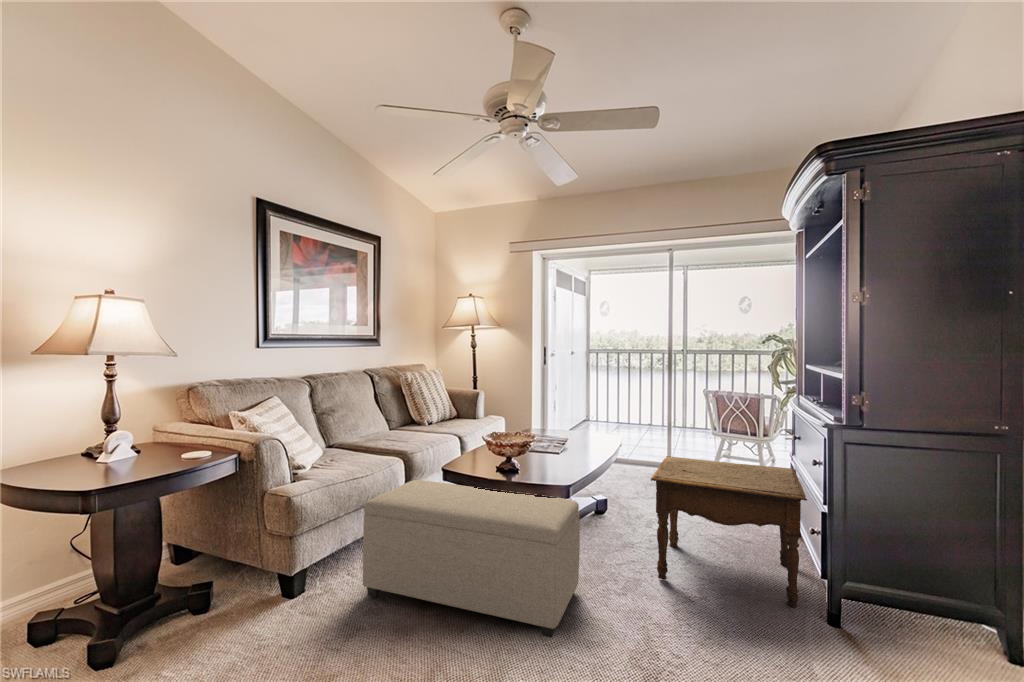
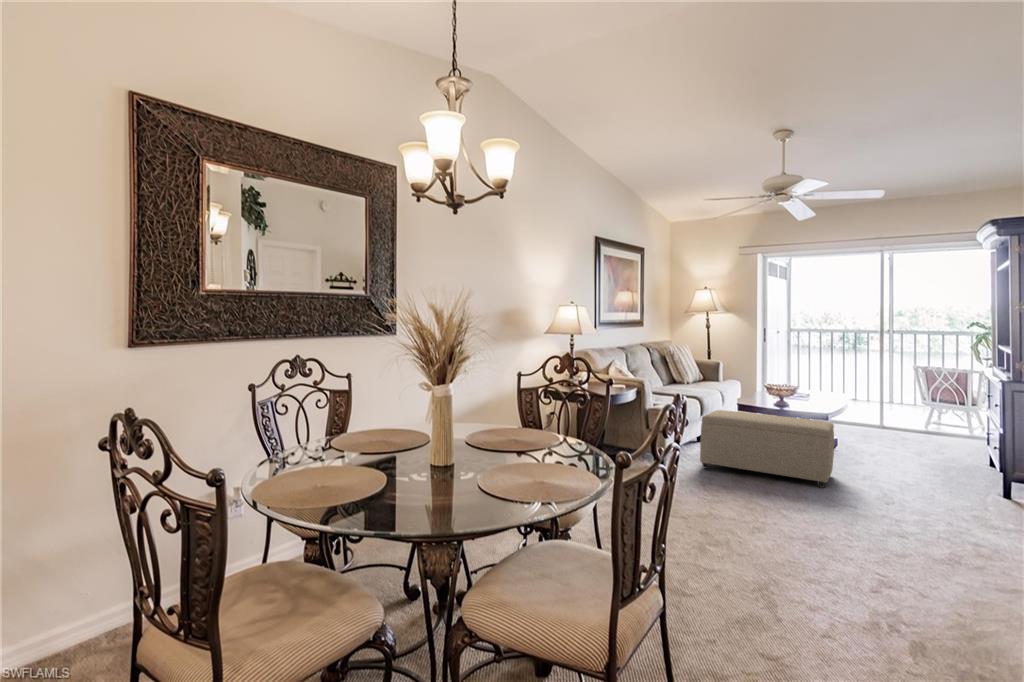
side table: present [651,456,807,607] -> none [881,405,991,490]

